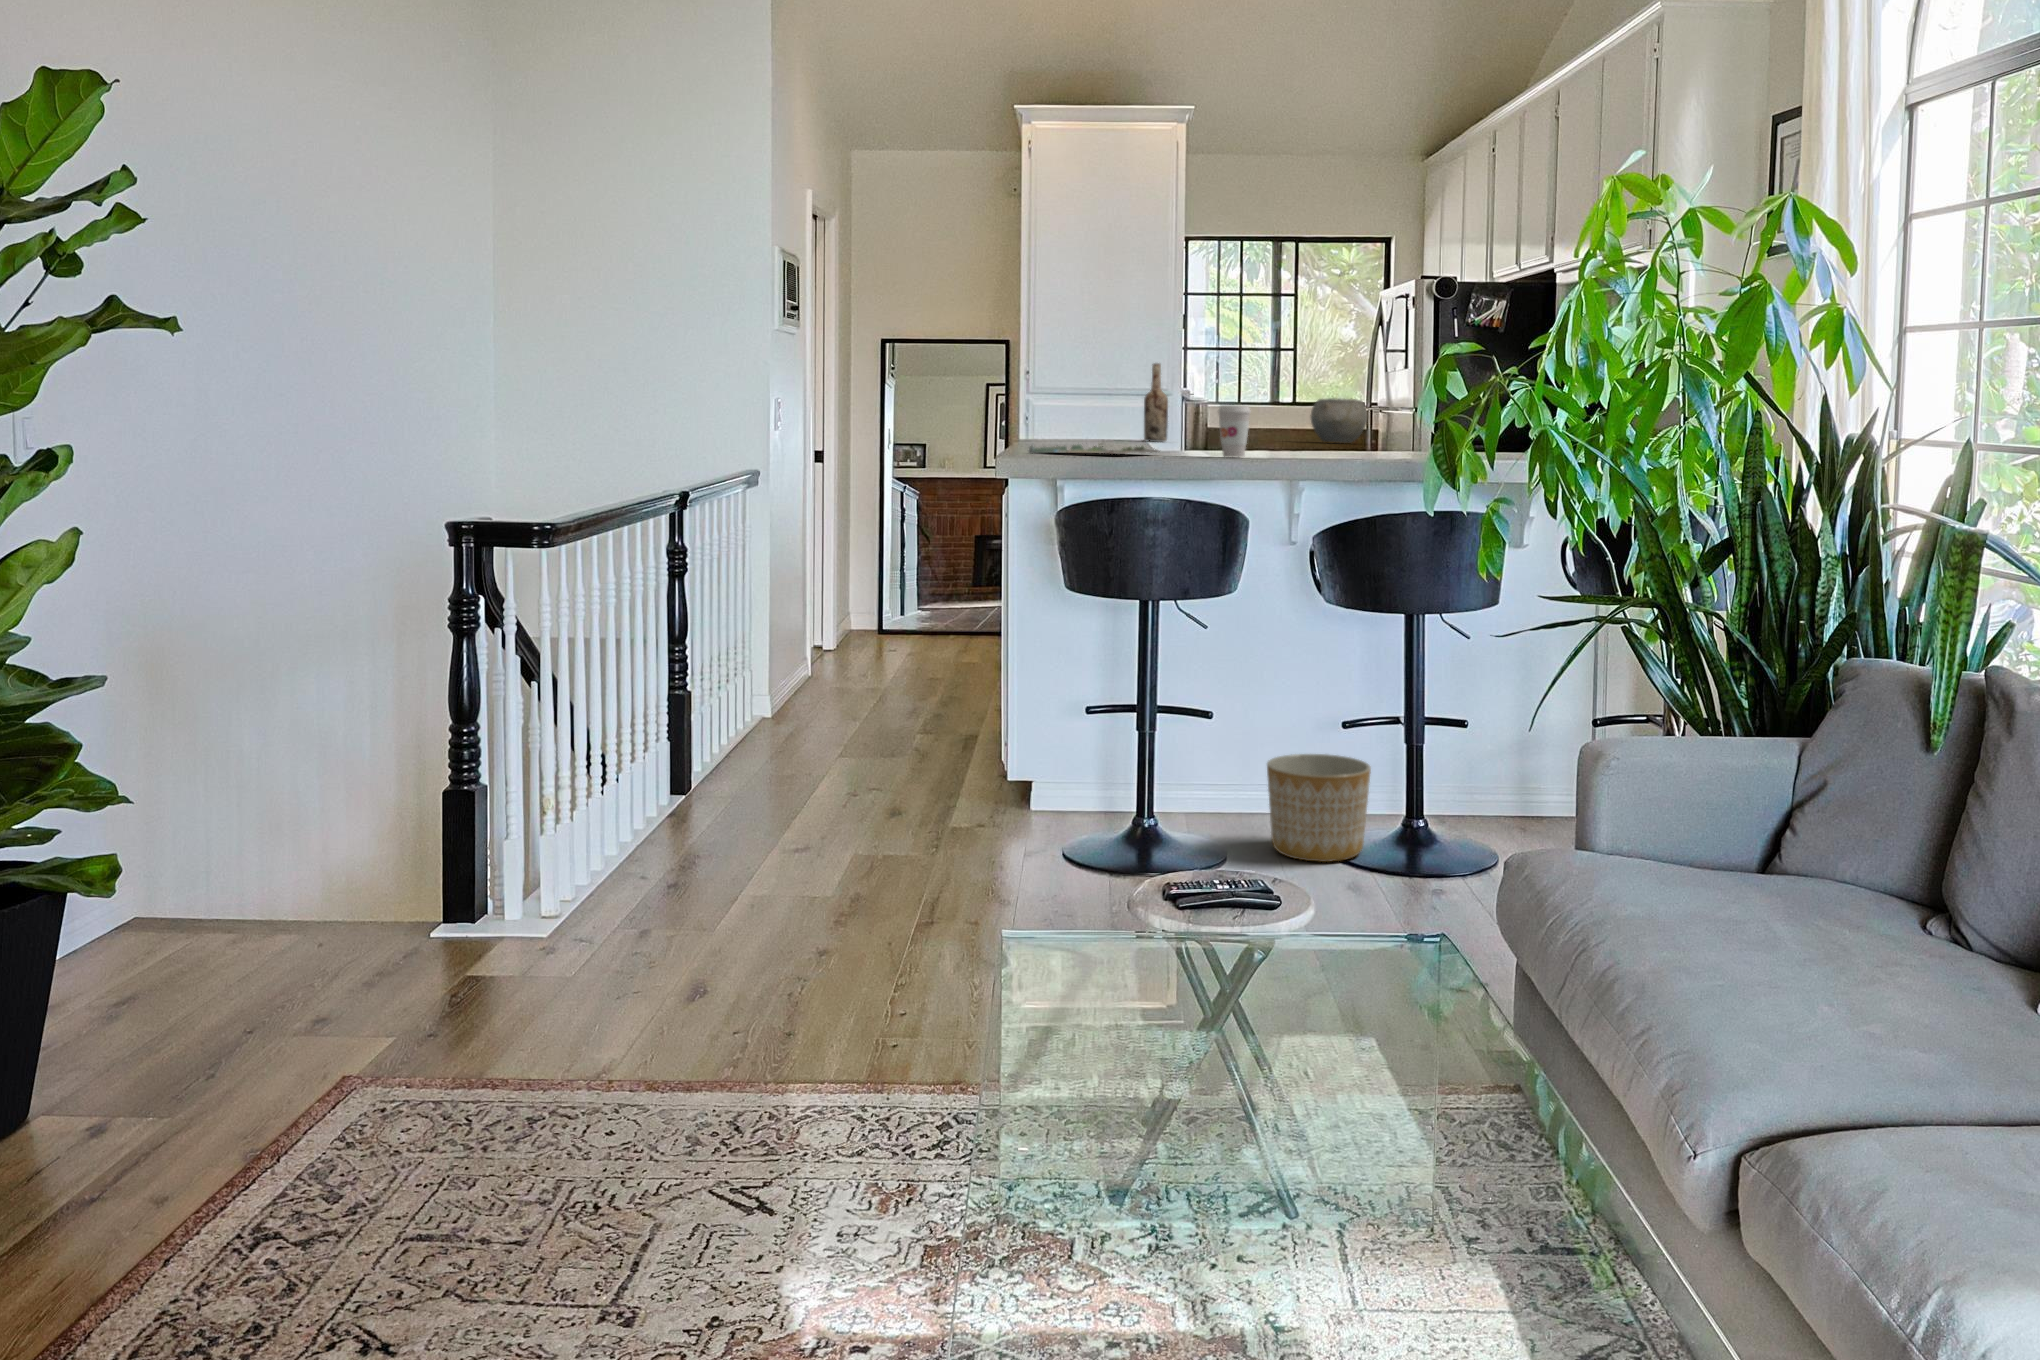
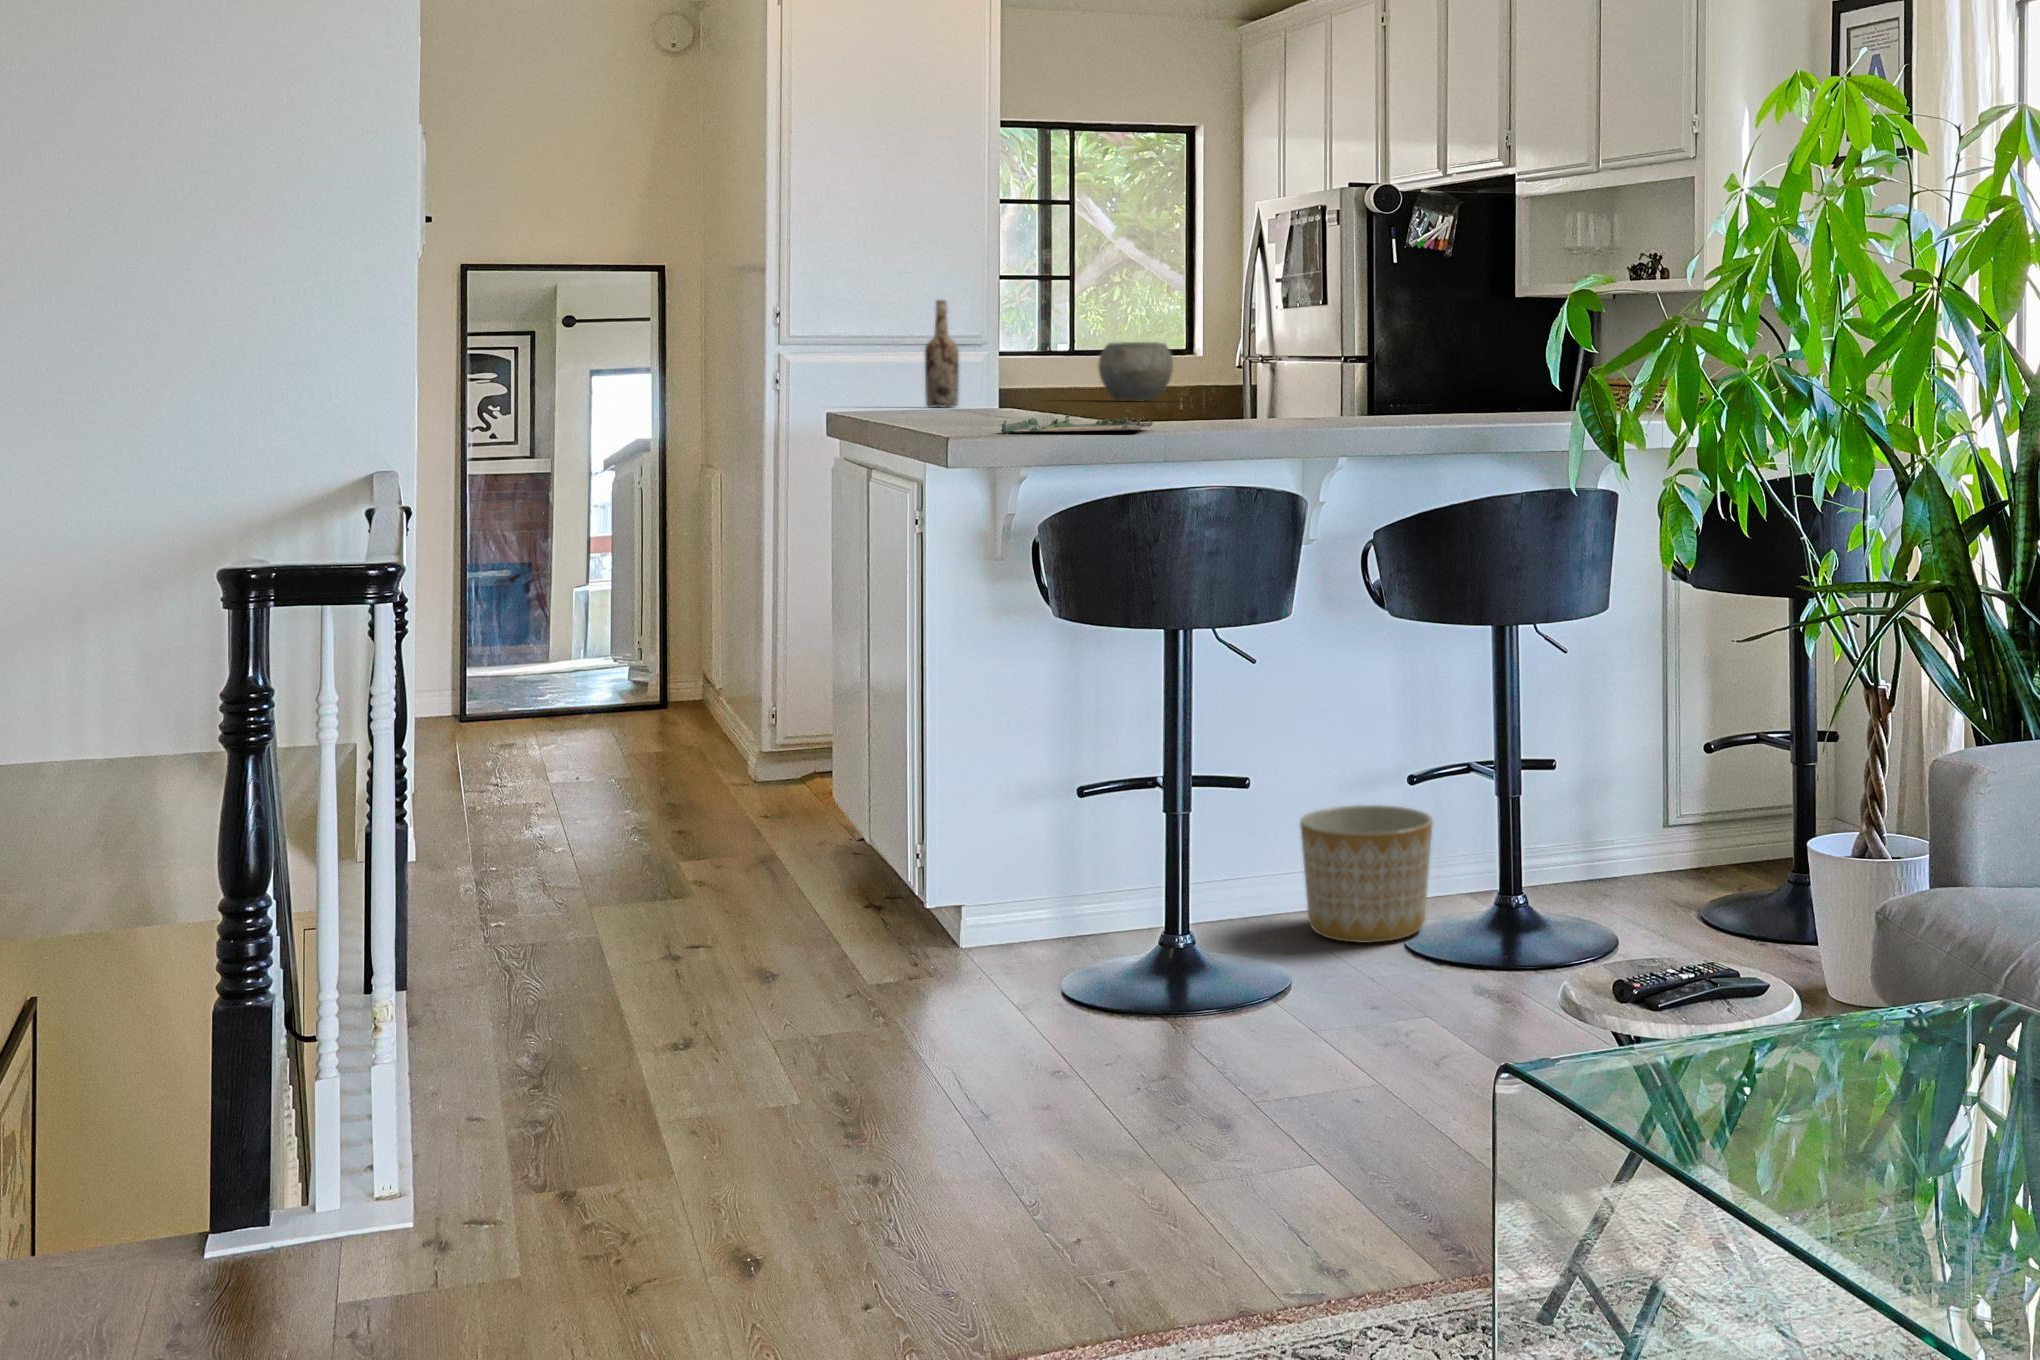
coffee cup: present [1218,405,1251,457] -> none [1229,361,1273,429]

